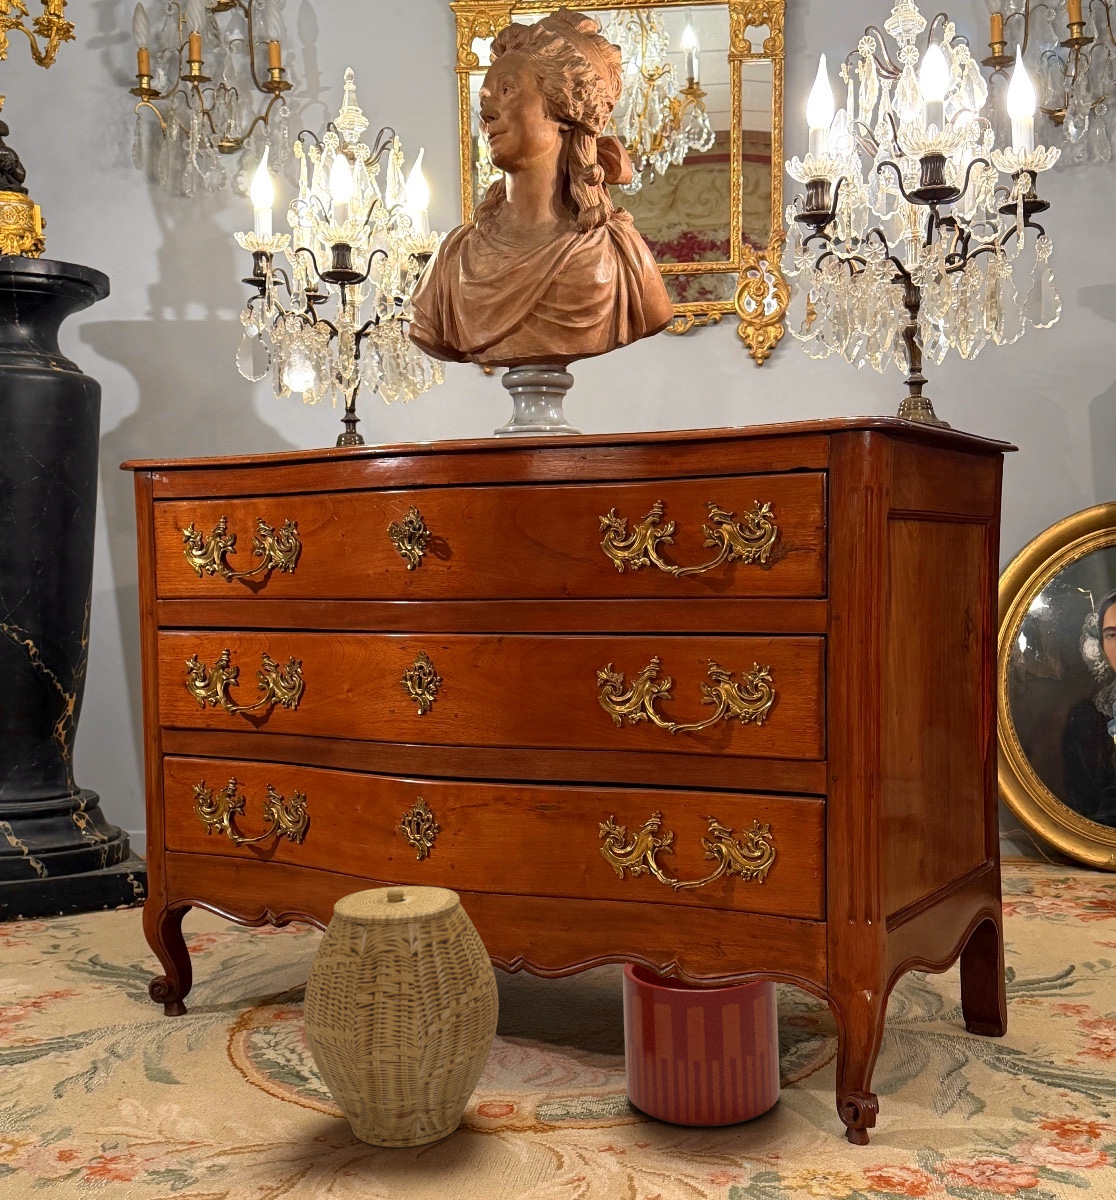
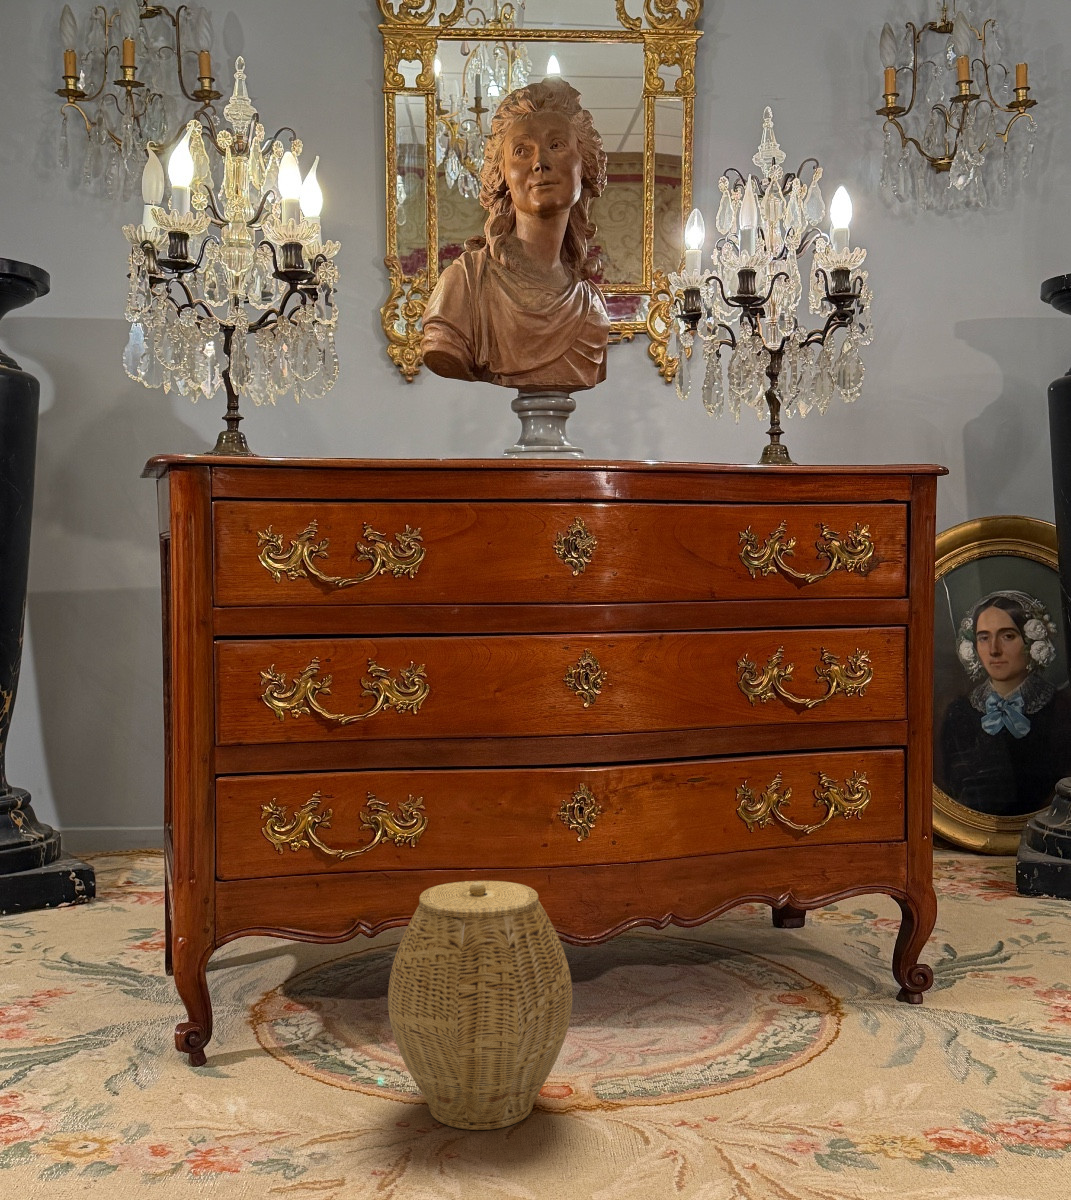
planter: present [623,963,780,1127] -> none [675,932,817,1099]

